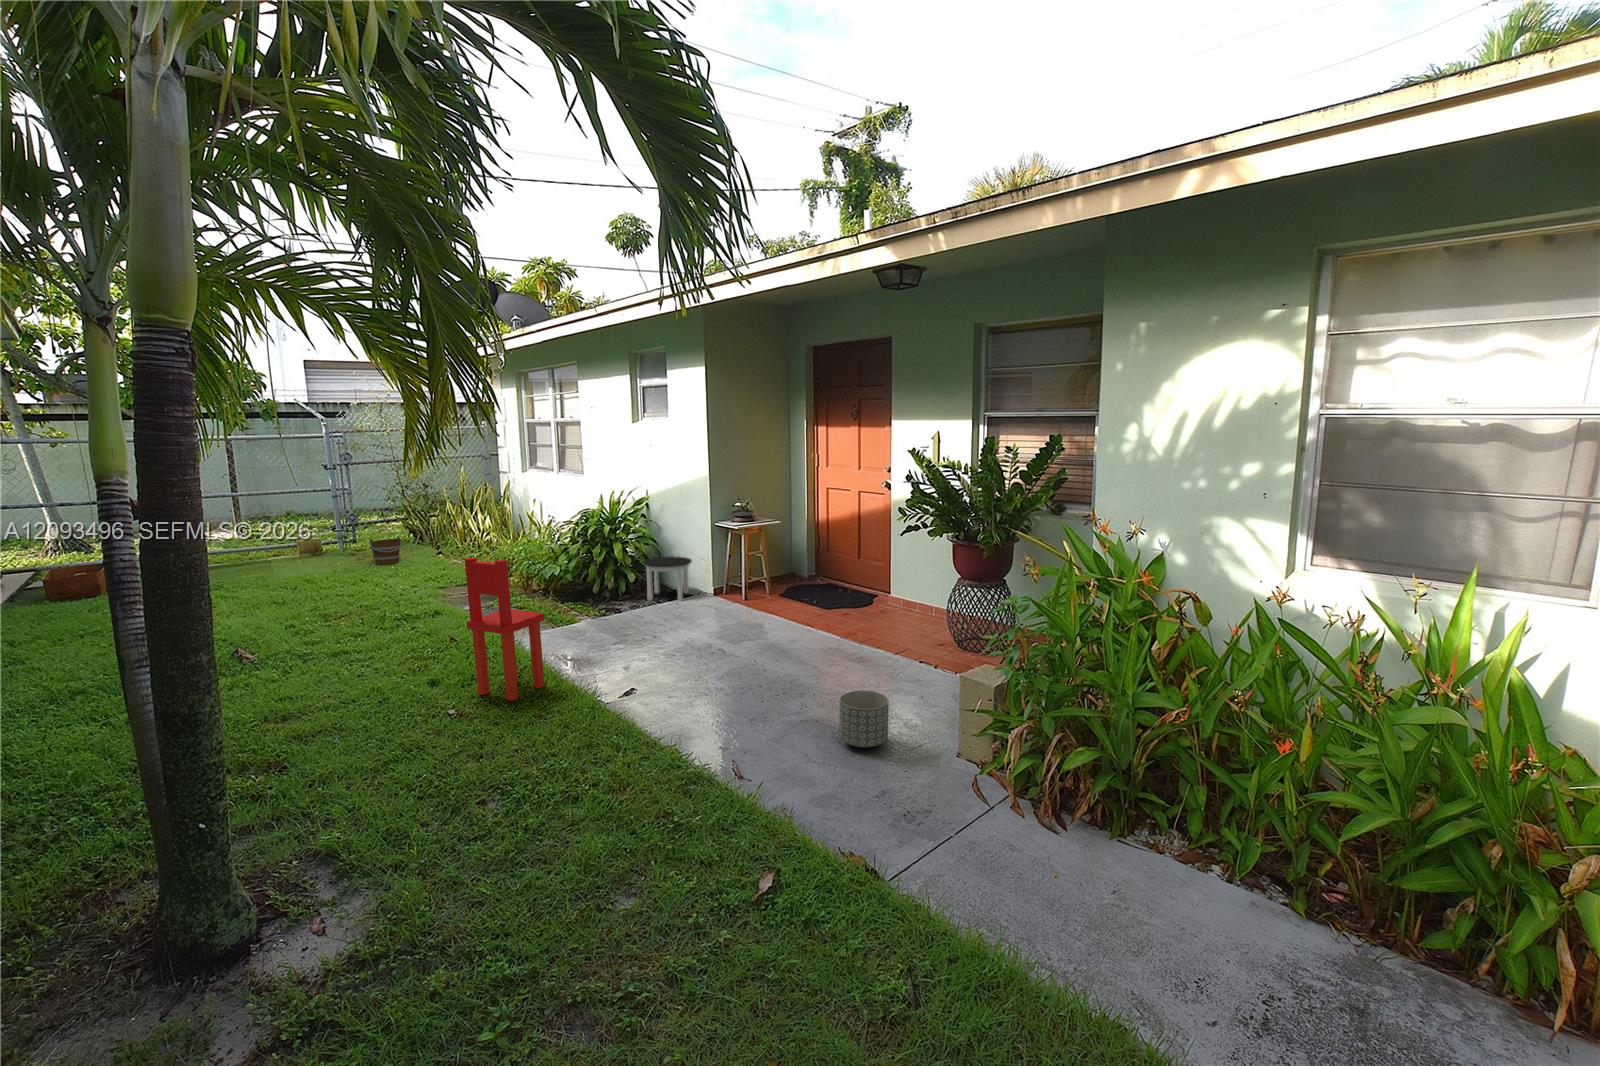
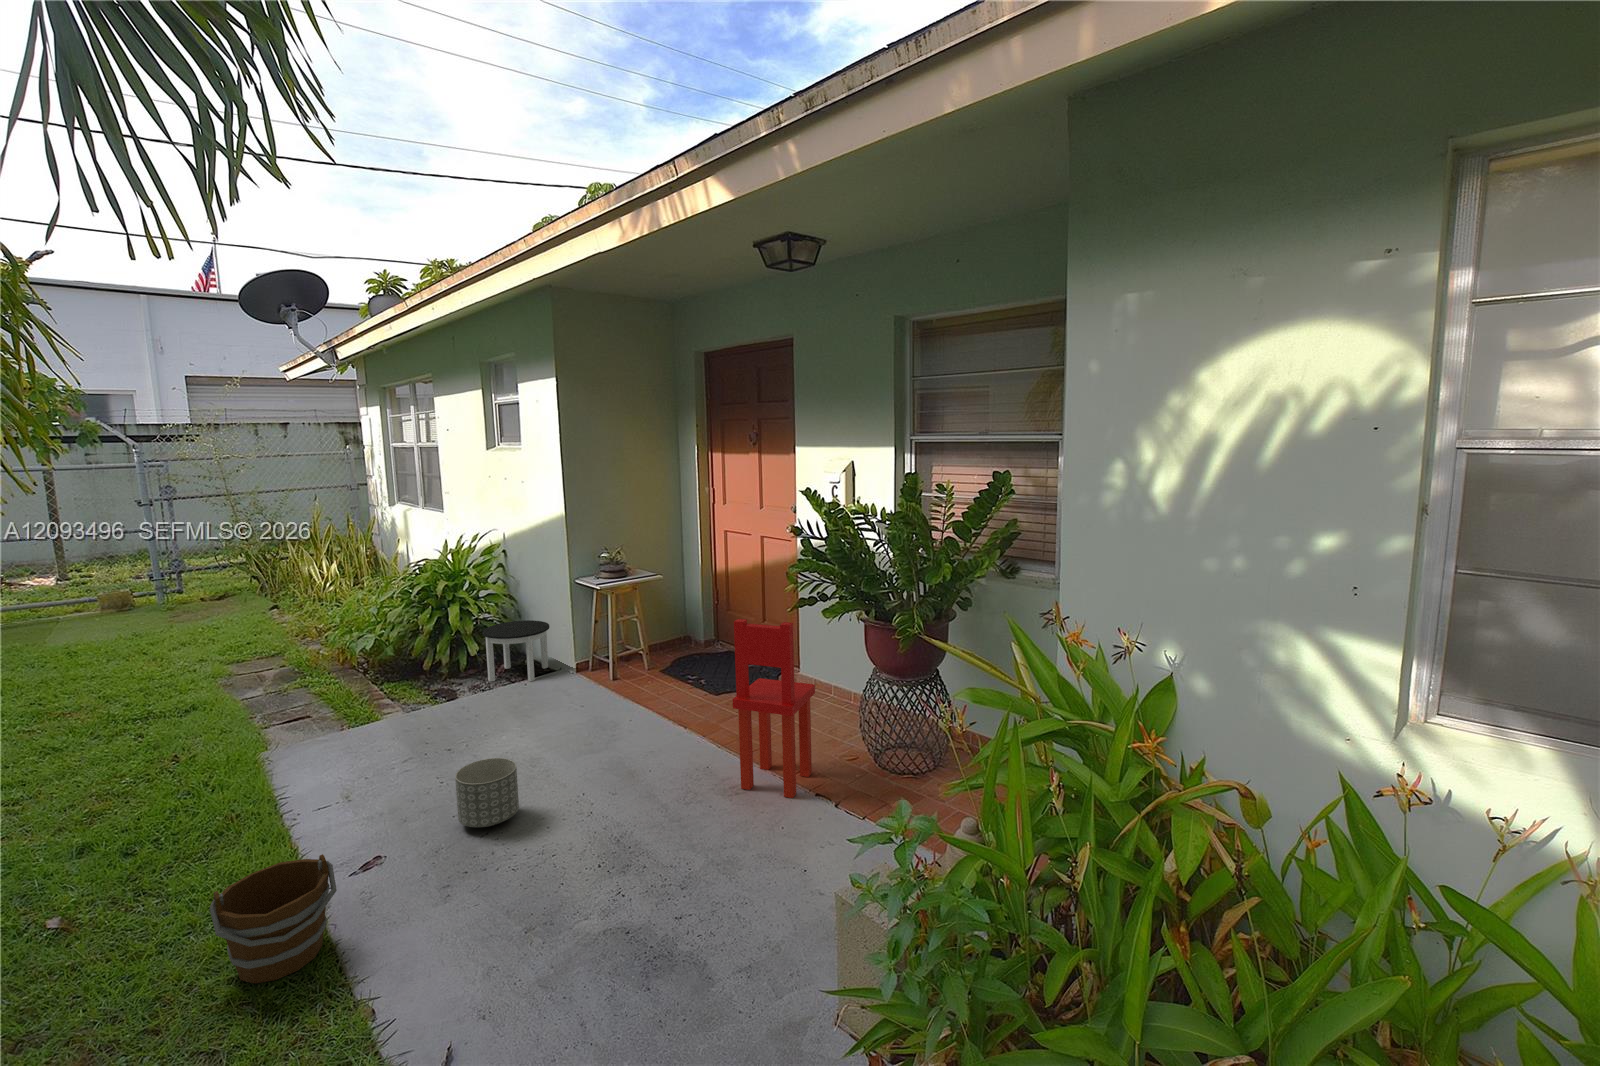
bucket: present [369,536,403,565] -> present [210,854,337,984]
chair: present [465,558,545,701] -> present [733,619,815,798]
planter: present [839,691,889,748] -> present [455,758,519,827]

